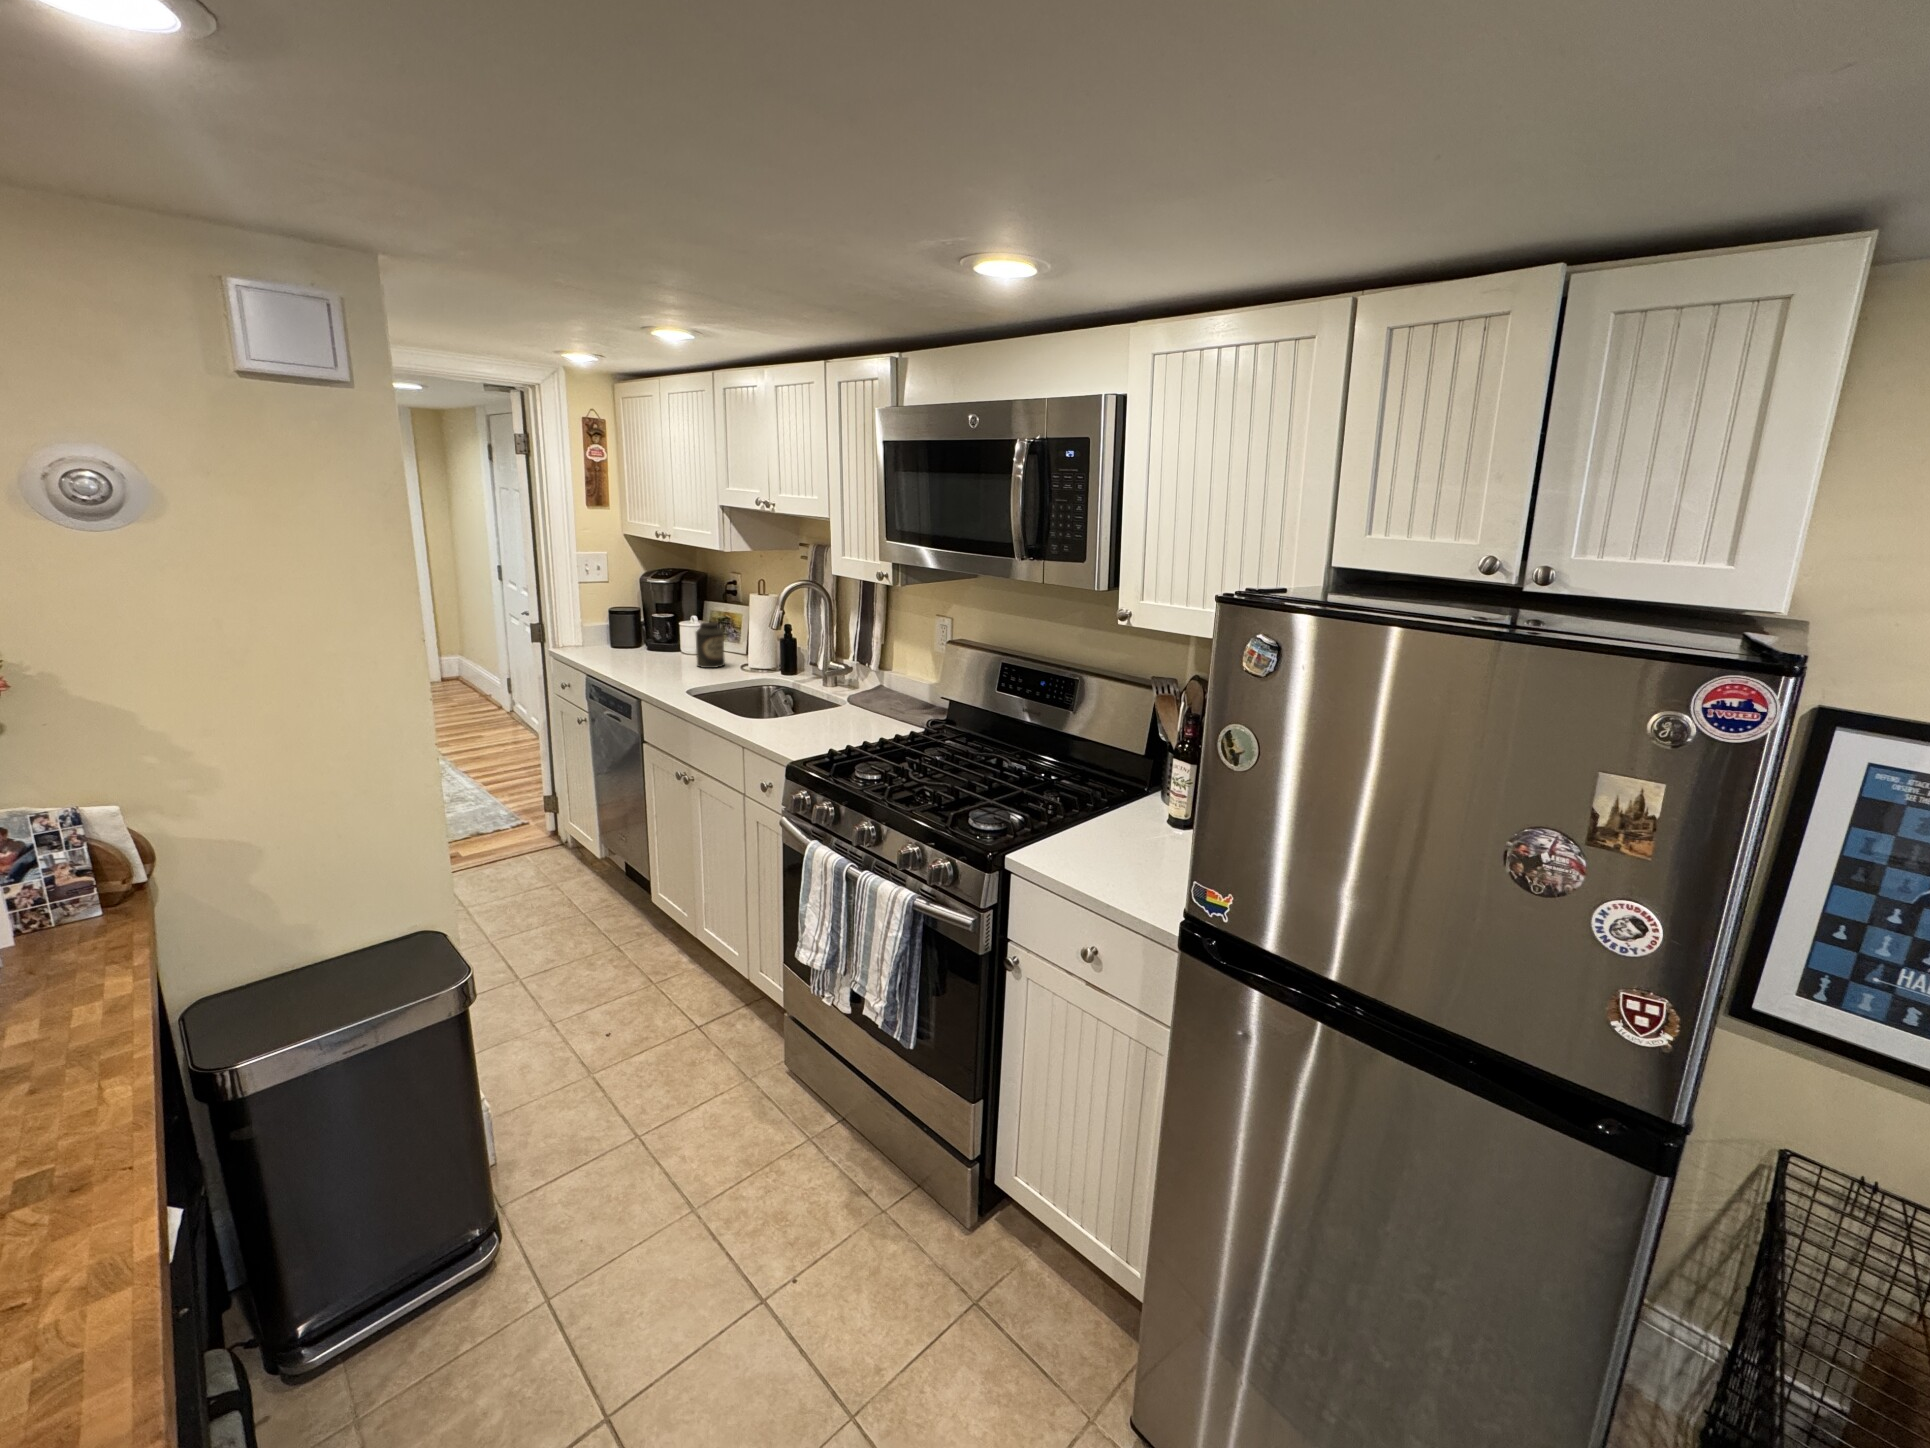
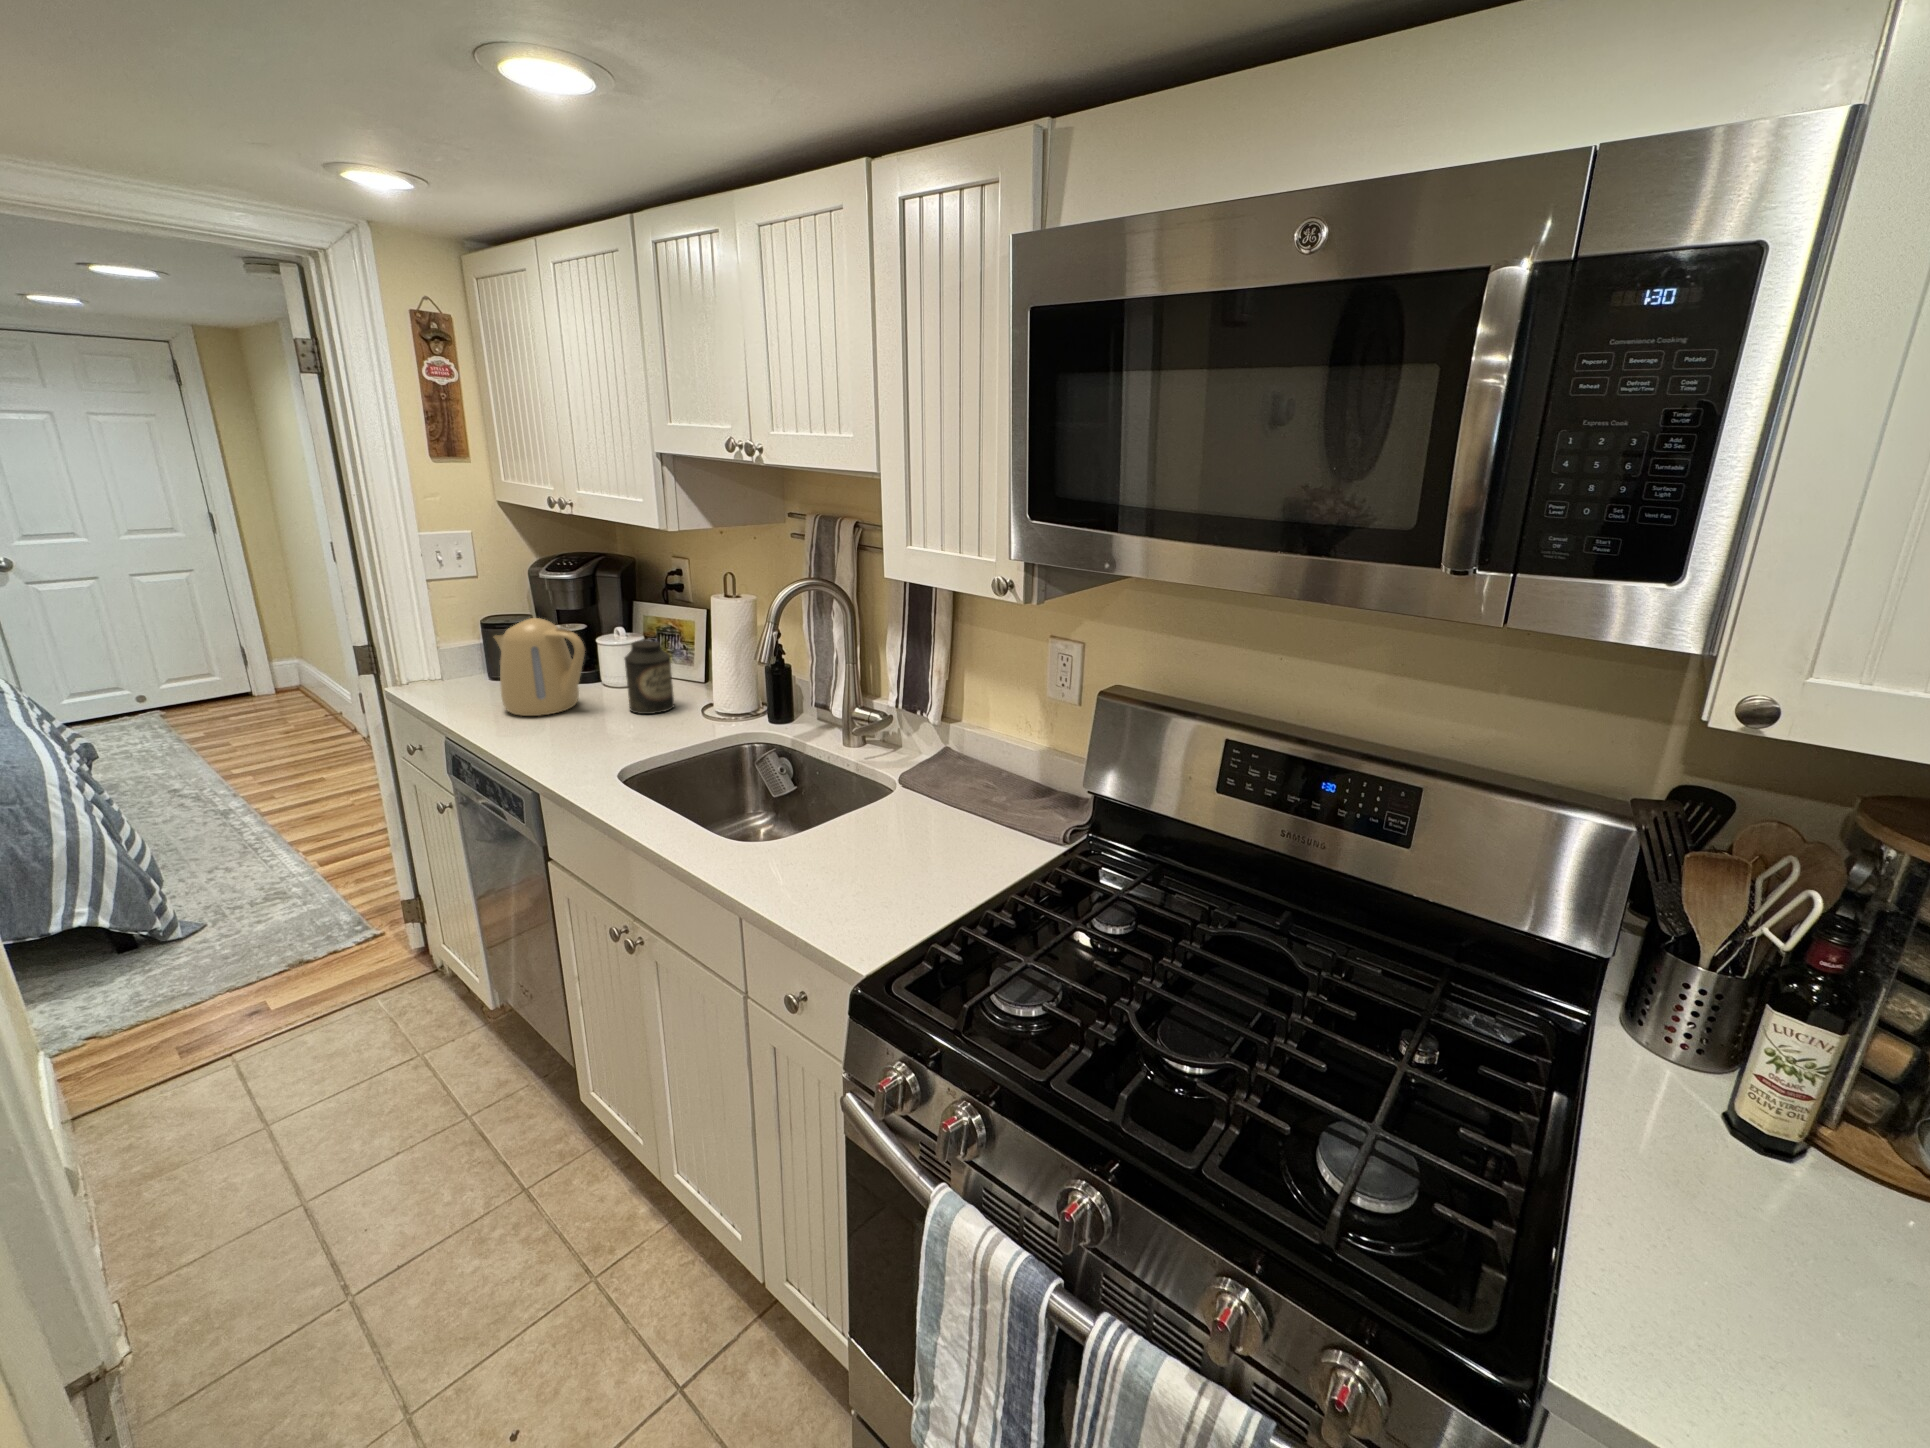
kettle: none [618,605,672,666] -> present [494,618,585,716]

